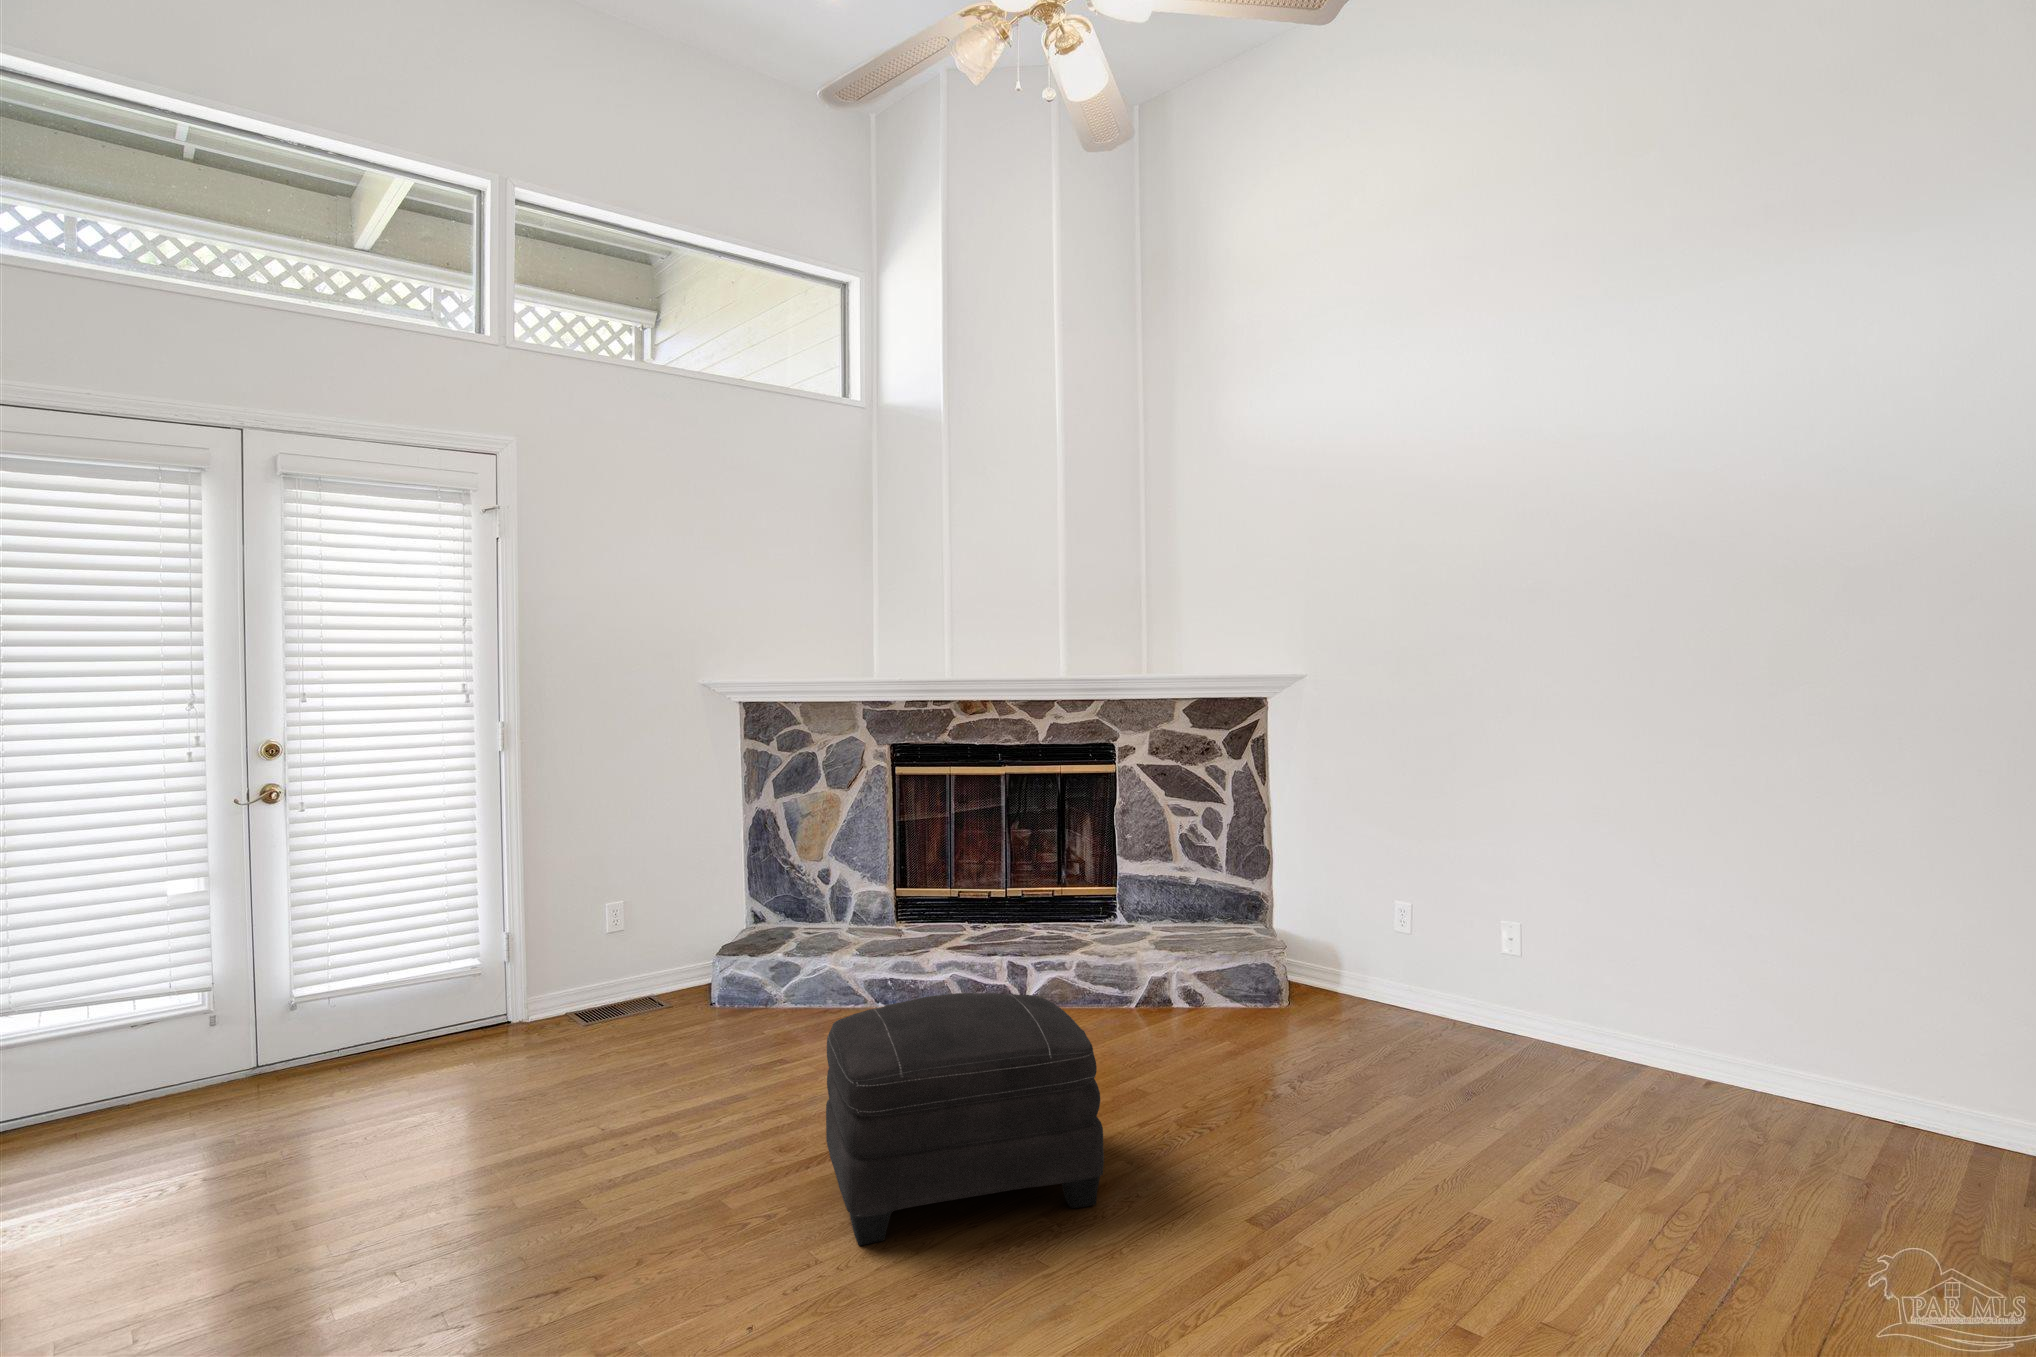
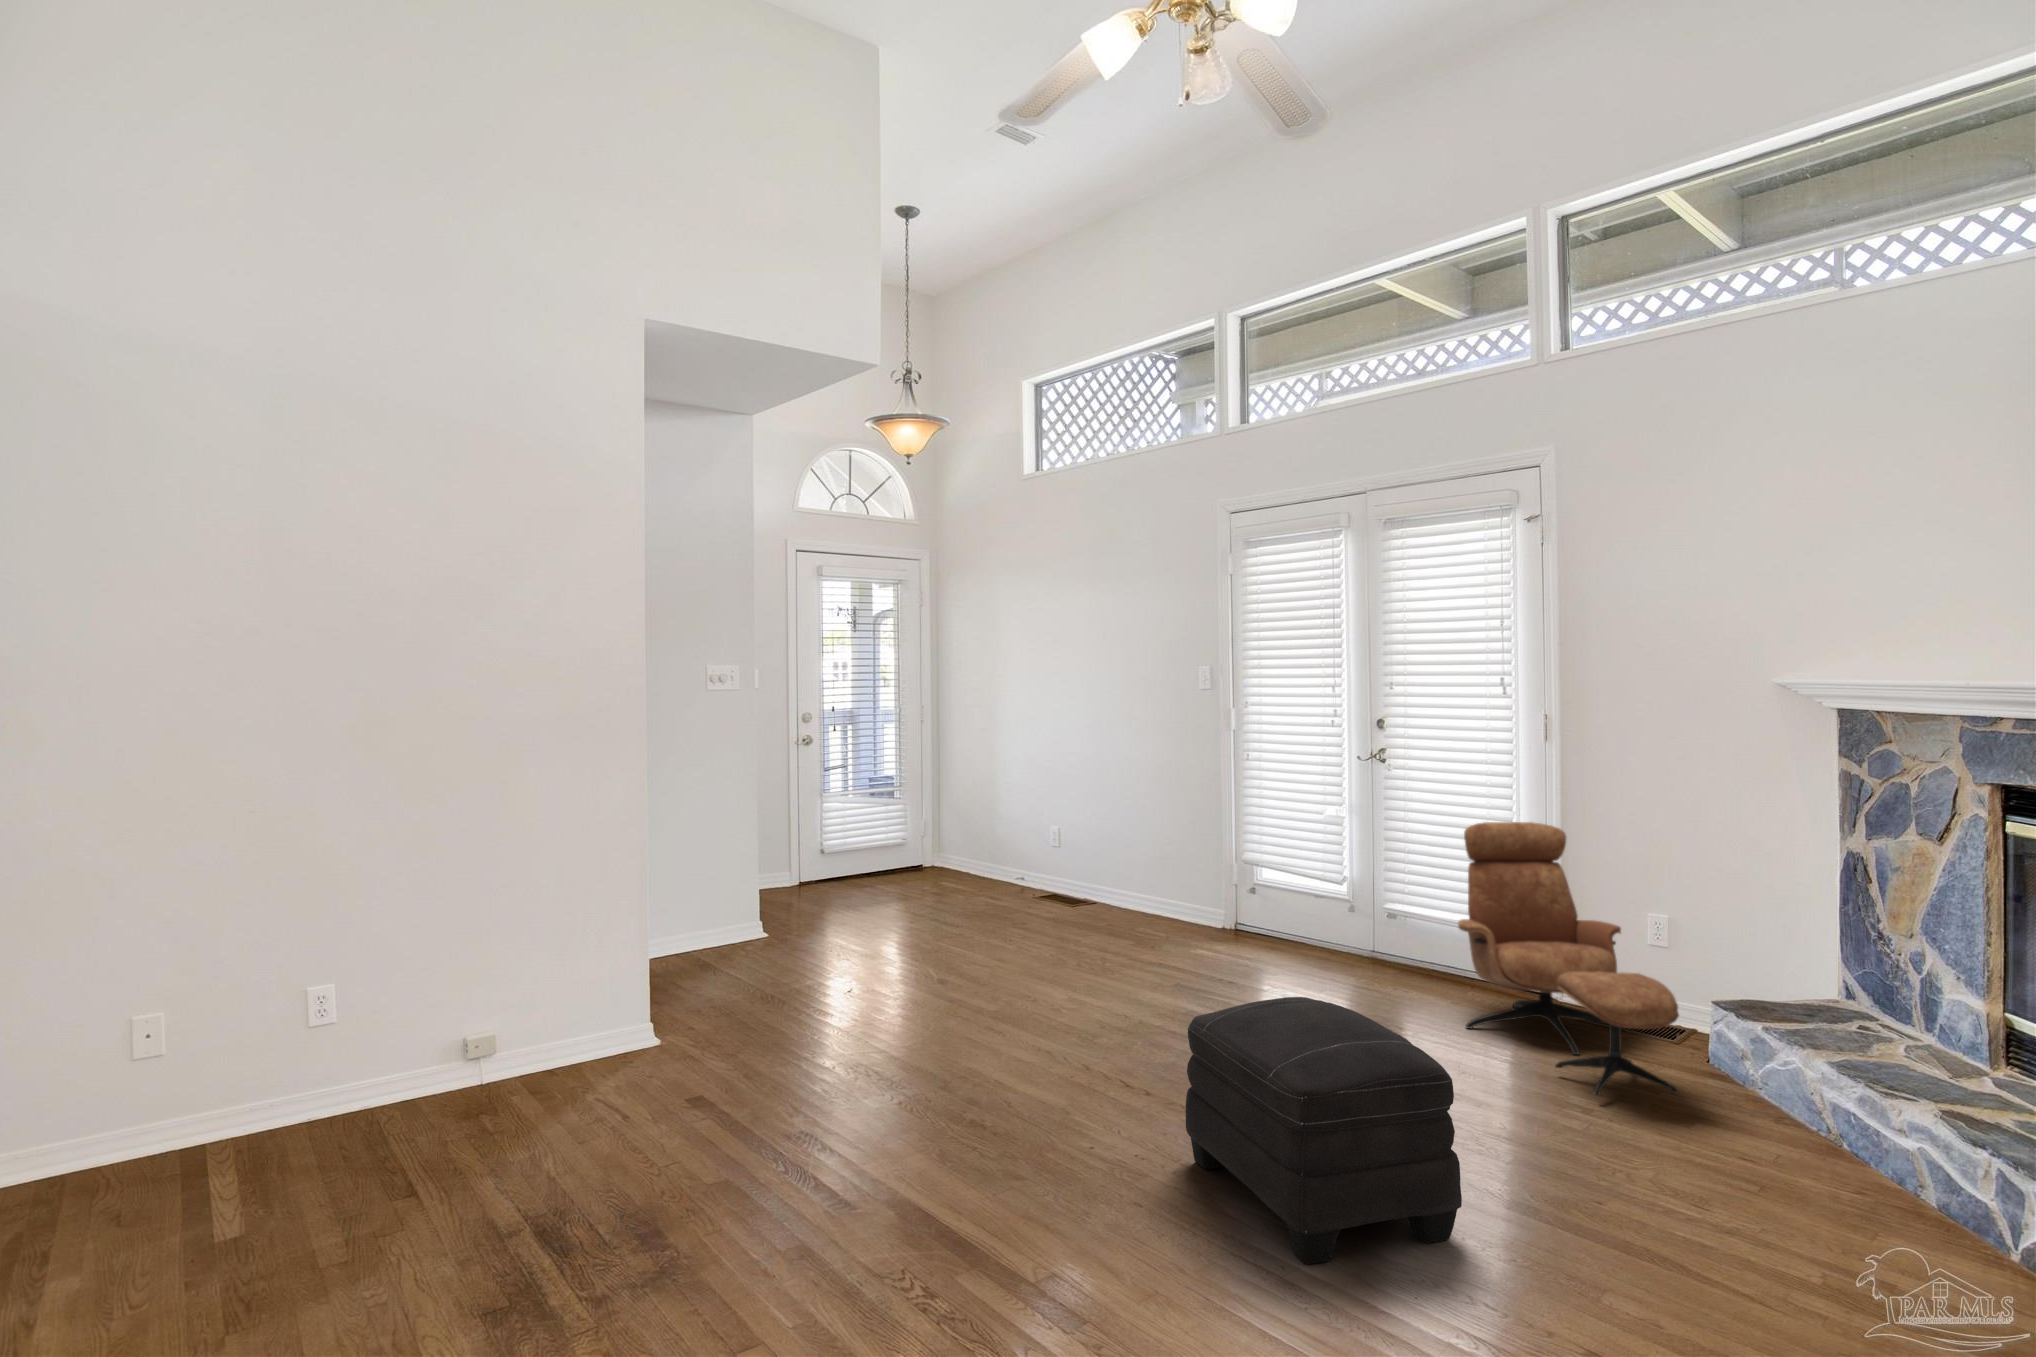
lounge chair: none [481,838,826,1066] -> present [1458,822,1679,1095]

